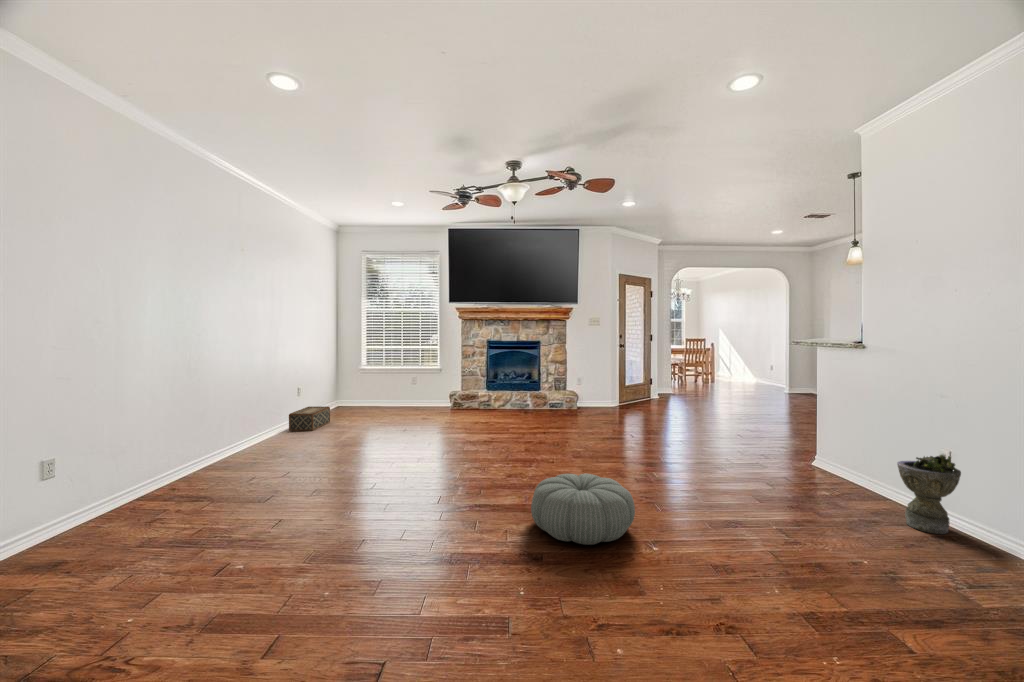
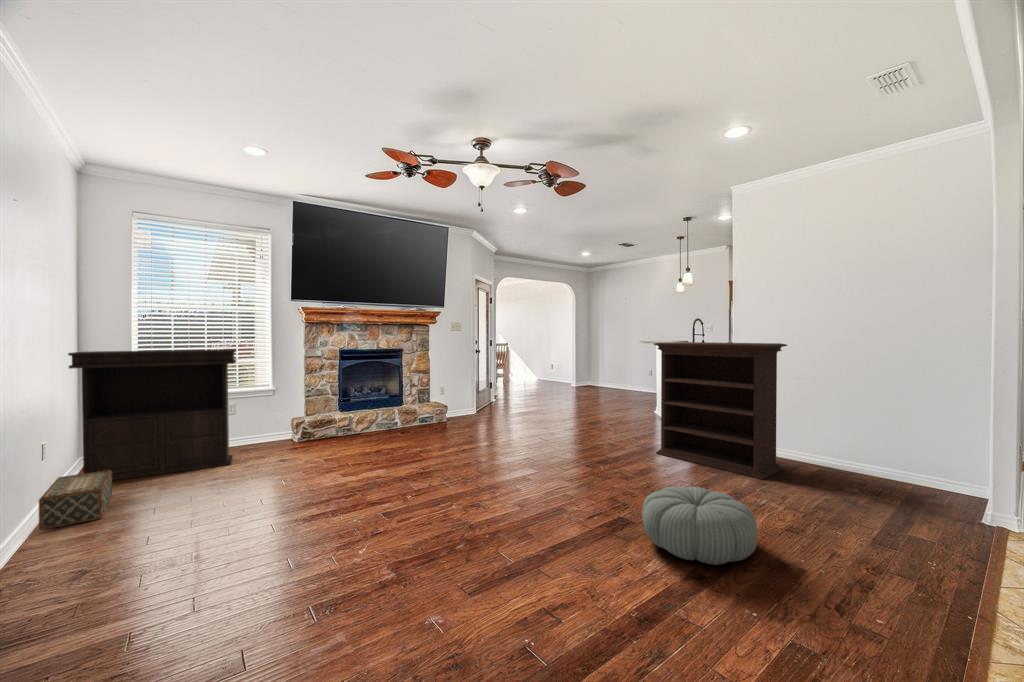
bookshelf: none [722,337,870,510] -> present [654,342,787,479]
console table: none [323,338,408,416] -> present [68,349,236,480]
planter: present [897,455,961,534] -> none [805,421,845,476]

